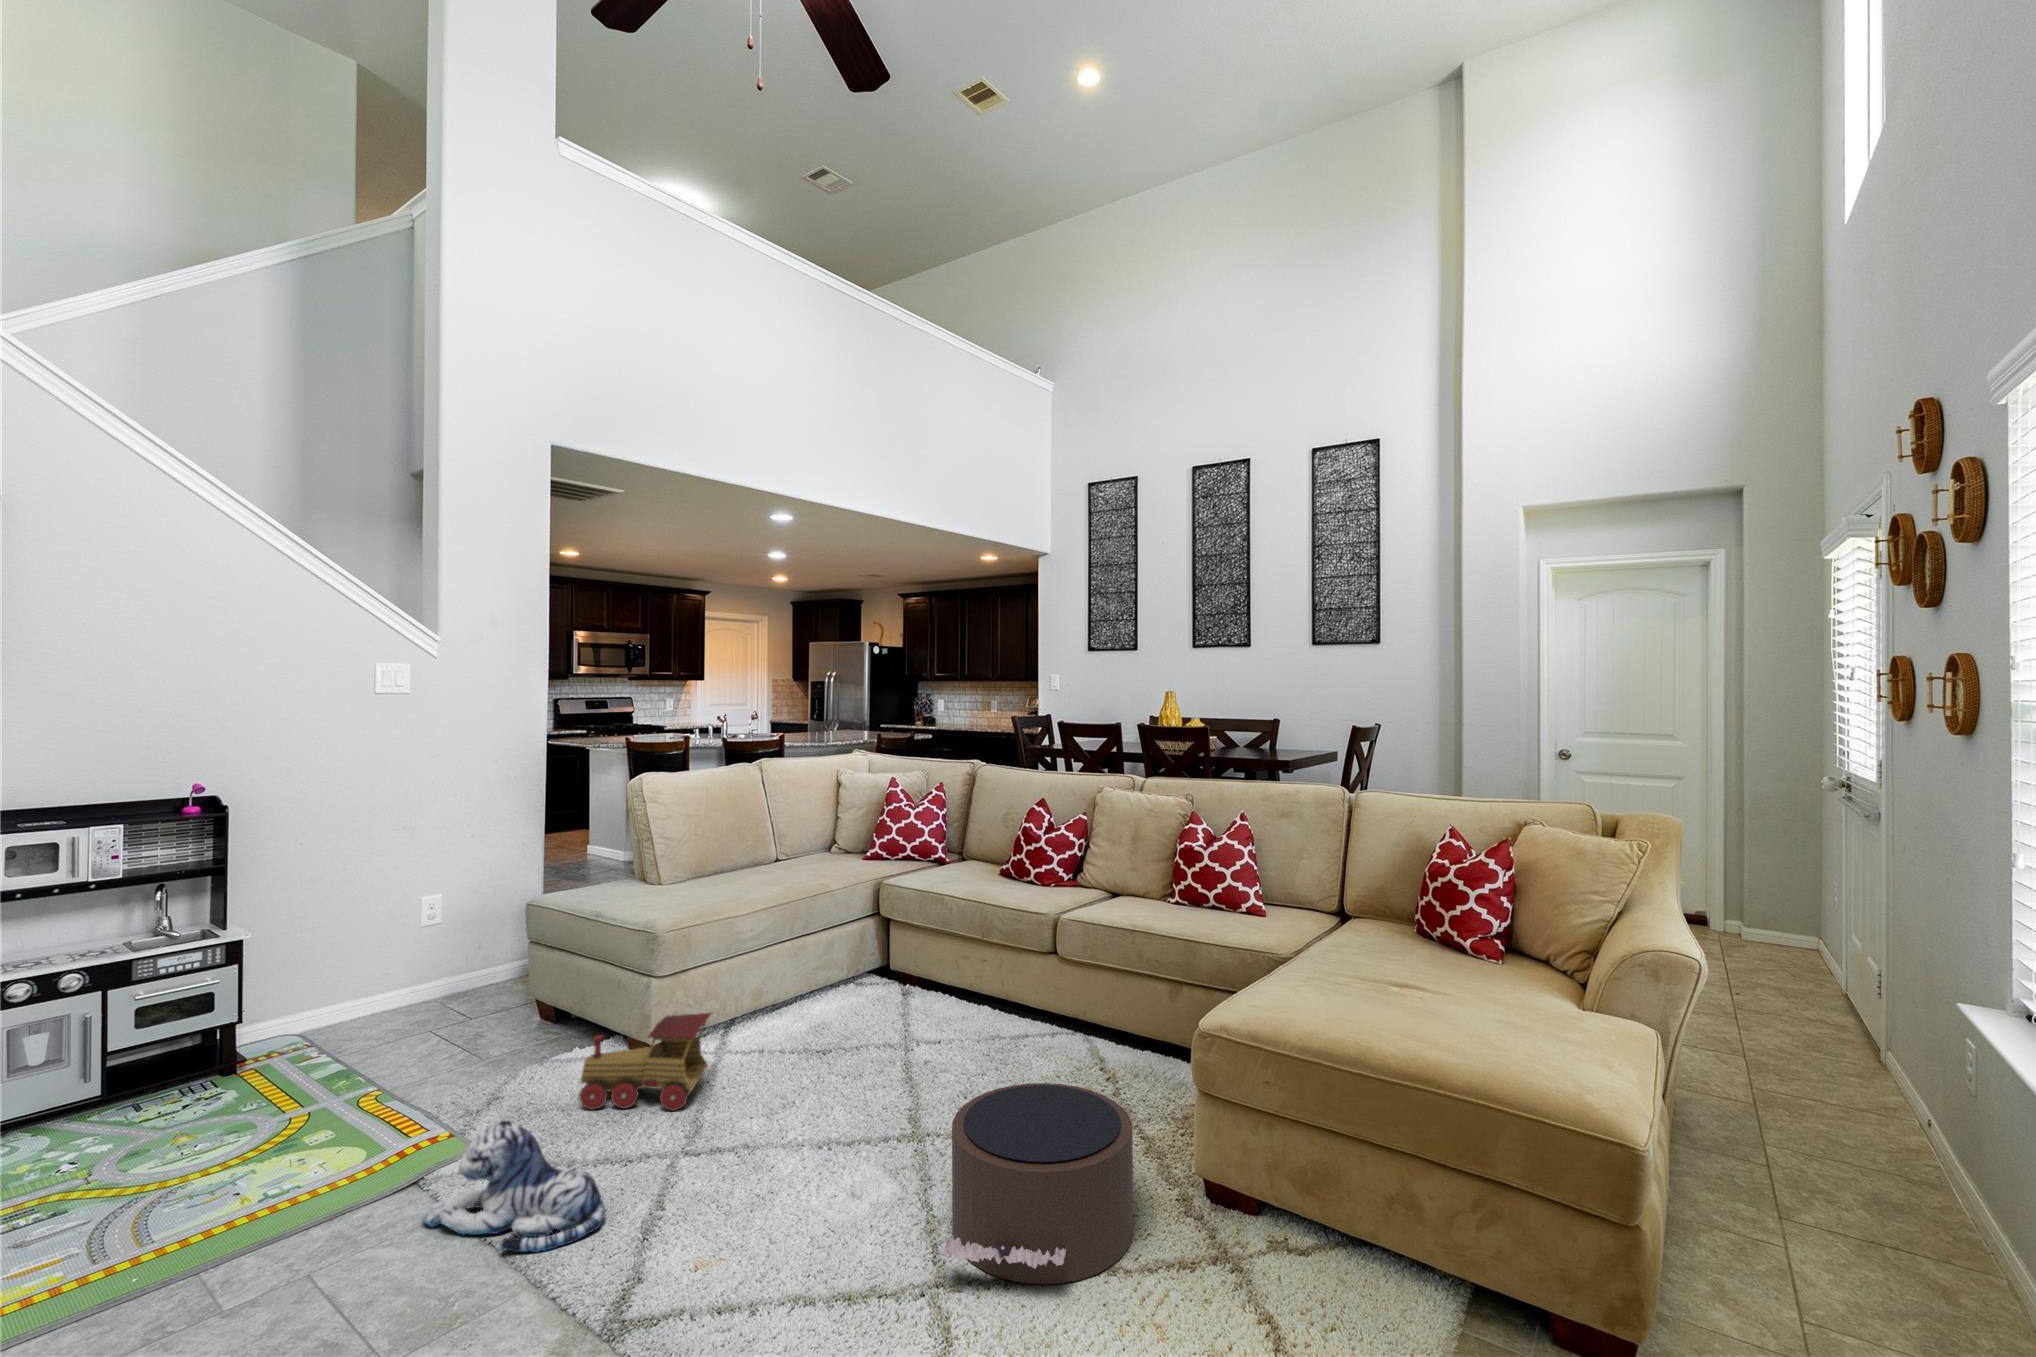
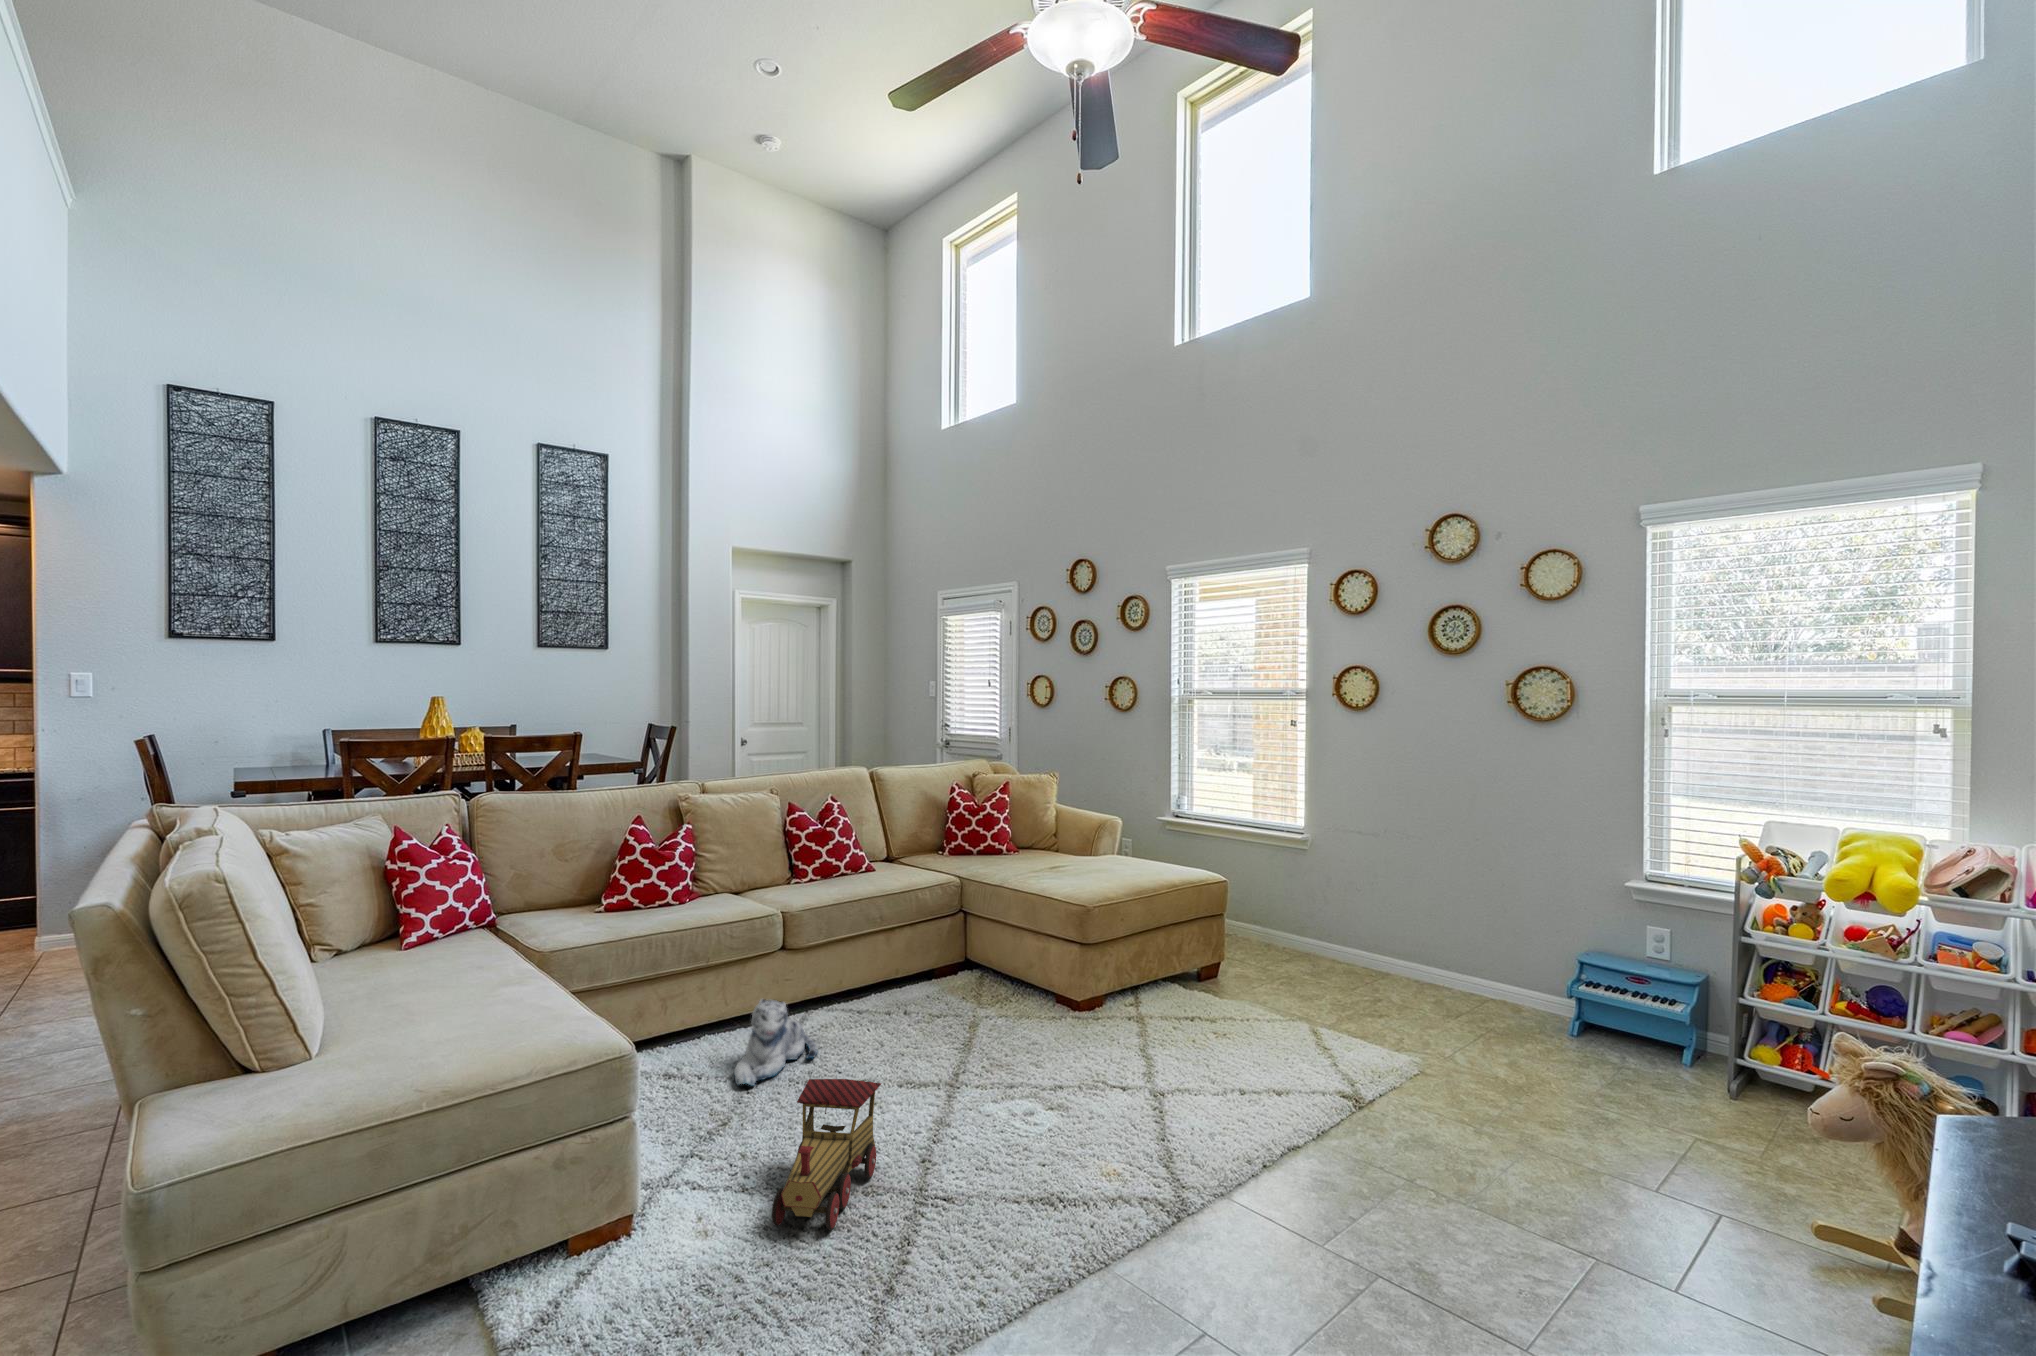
pouf: present [942,1083,1133,1284] -> none [1037,961,1193,1066]
plush toy: present [422,1119,605,1252] -> present [734,999,817,1086]

